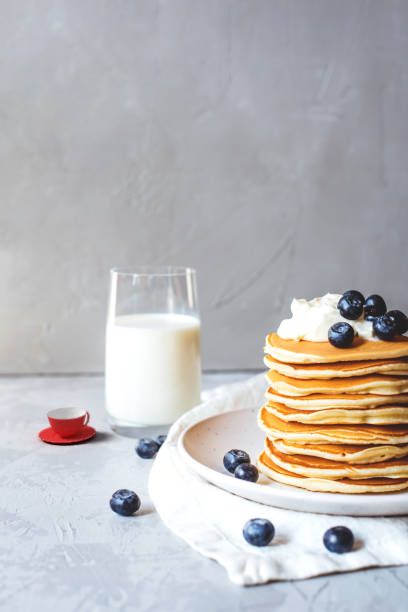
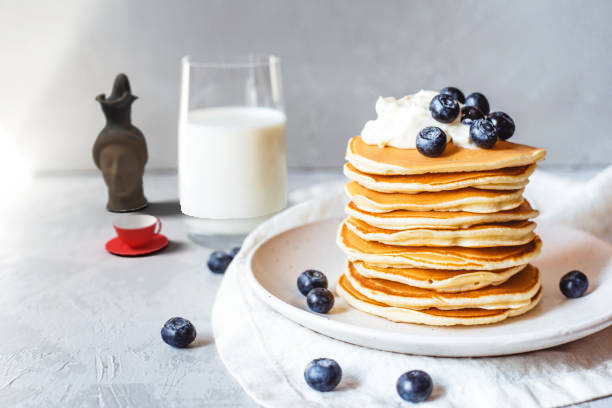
ceramic pitcher: none [22,282,73,408] -> present [92,73,149,212]

